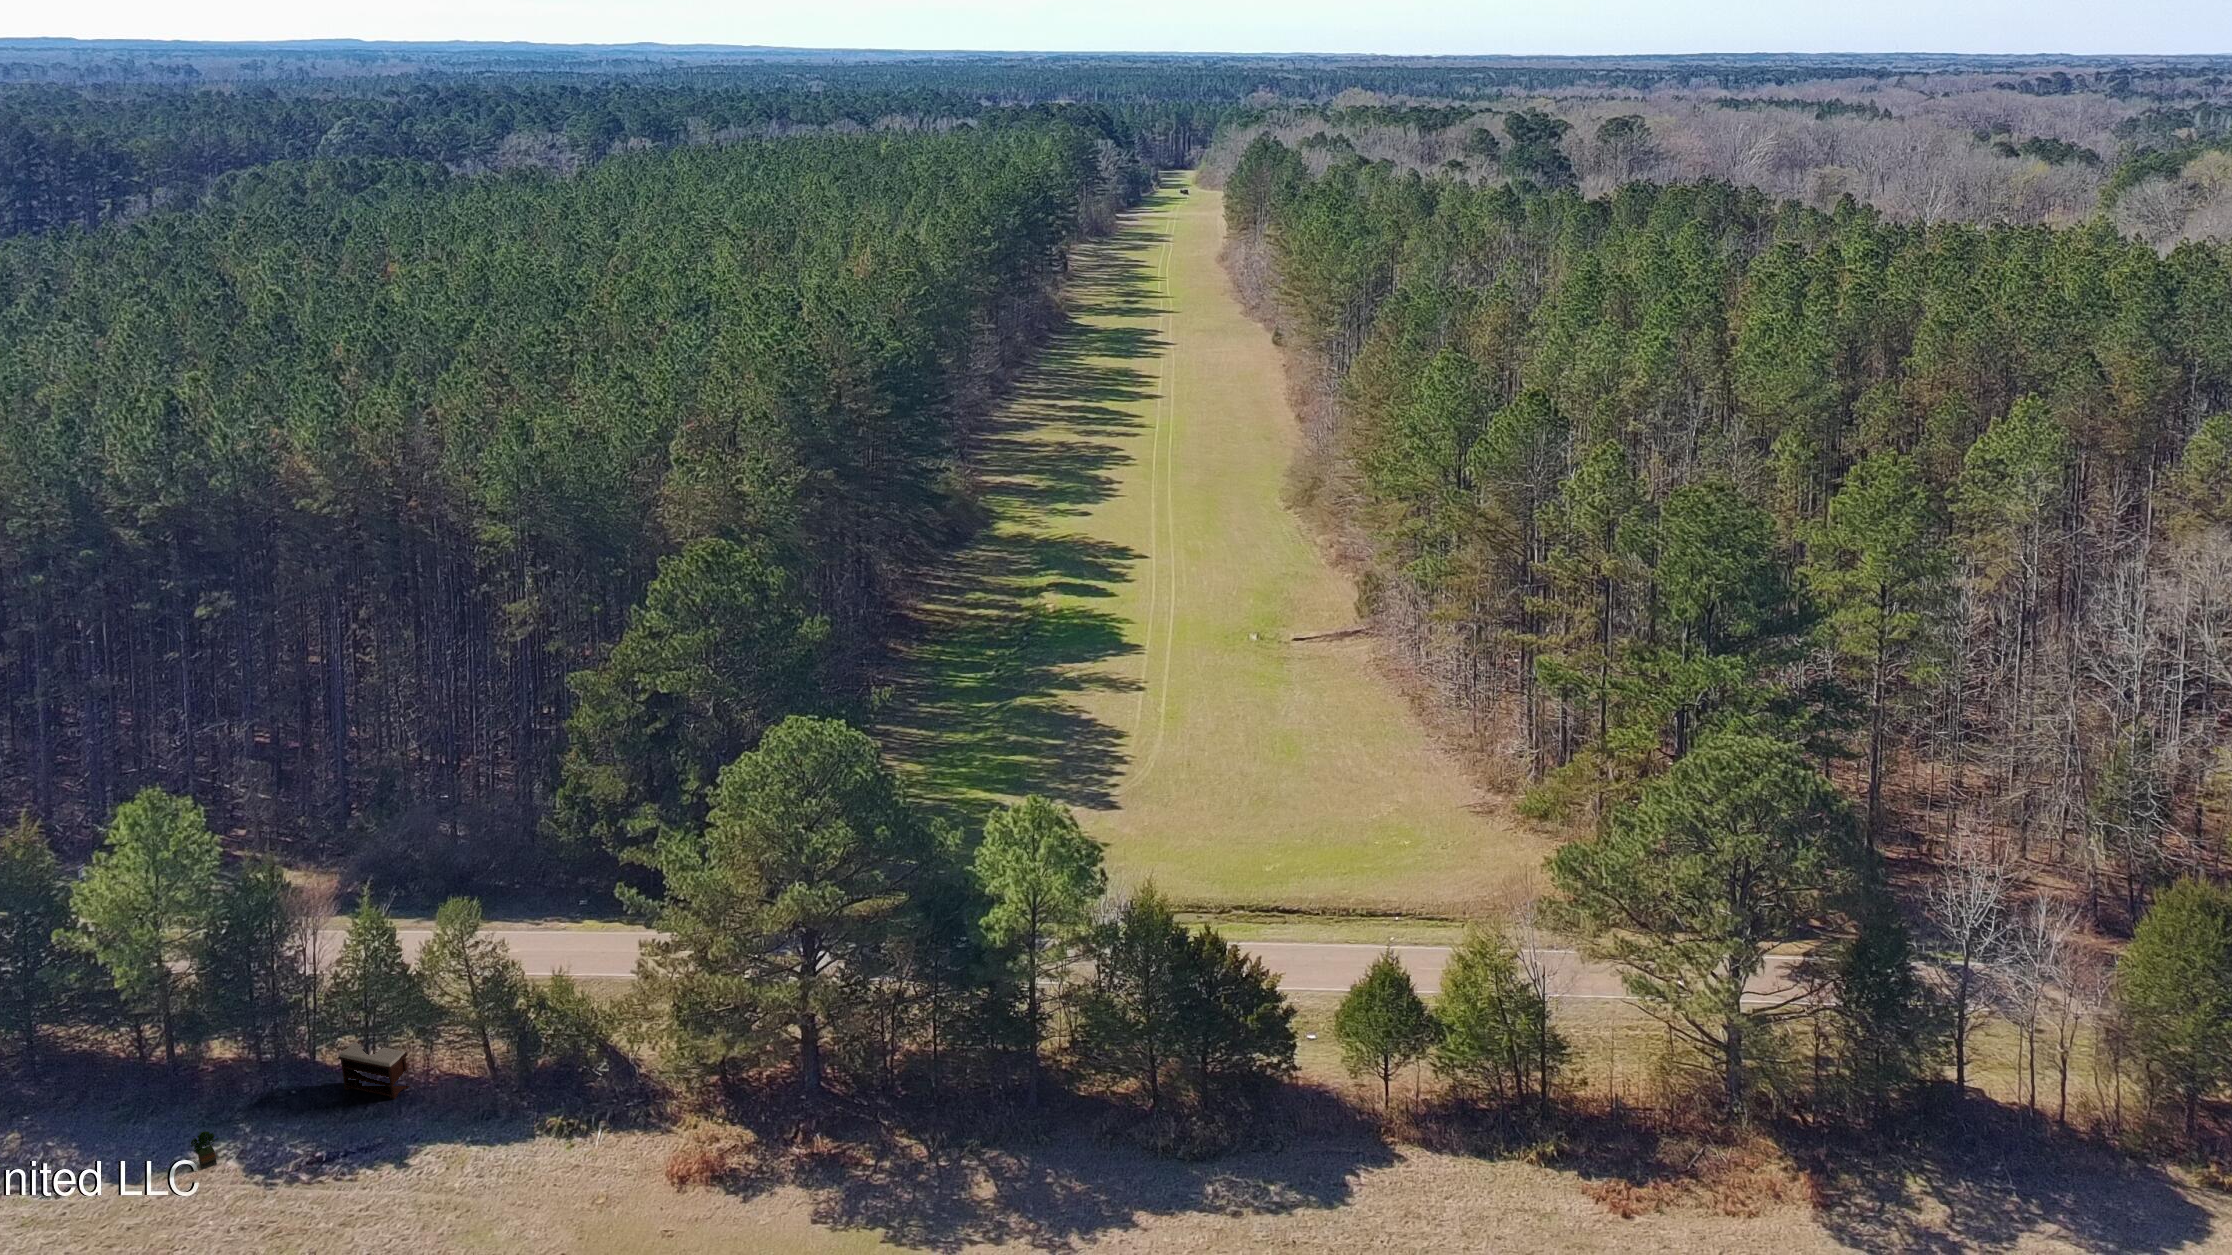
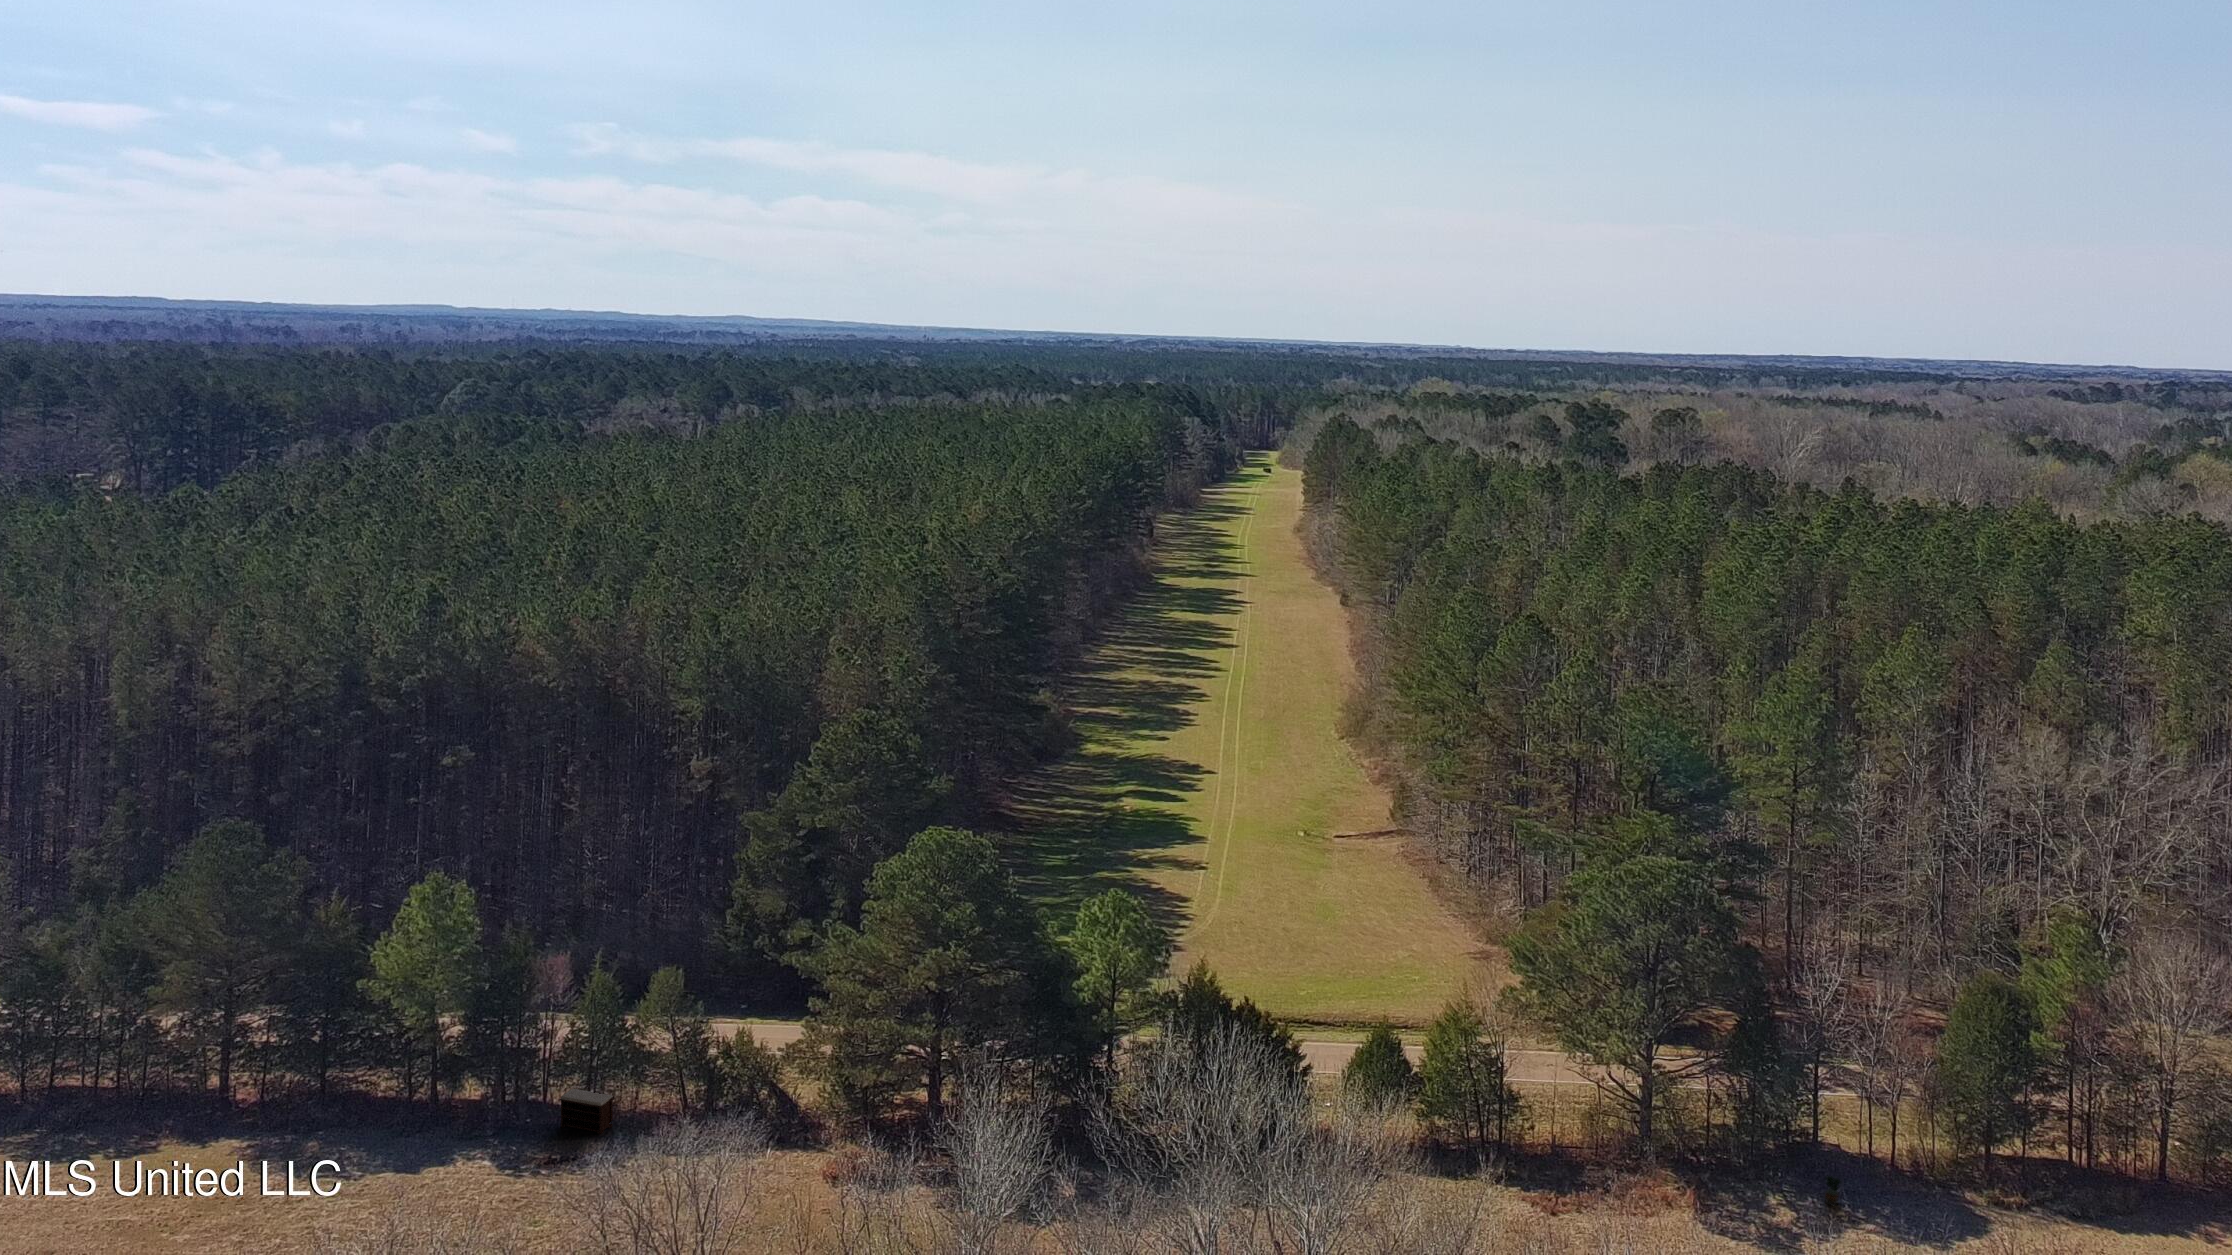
potted tree: present [191,1131,219,1169] -> present [1825,1176,1841,1206]

